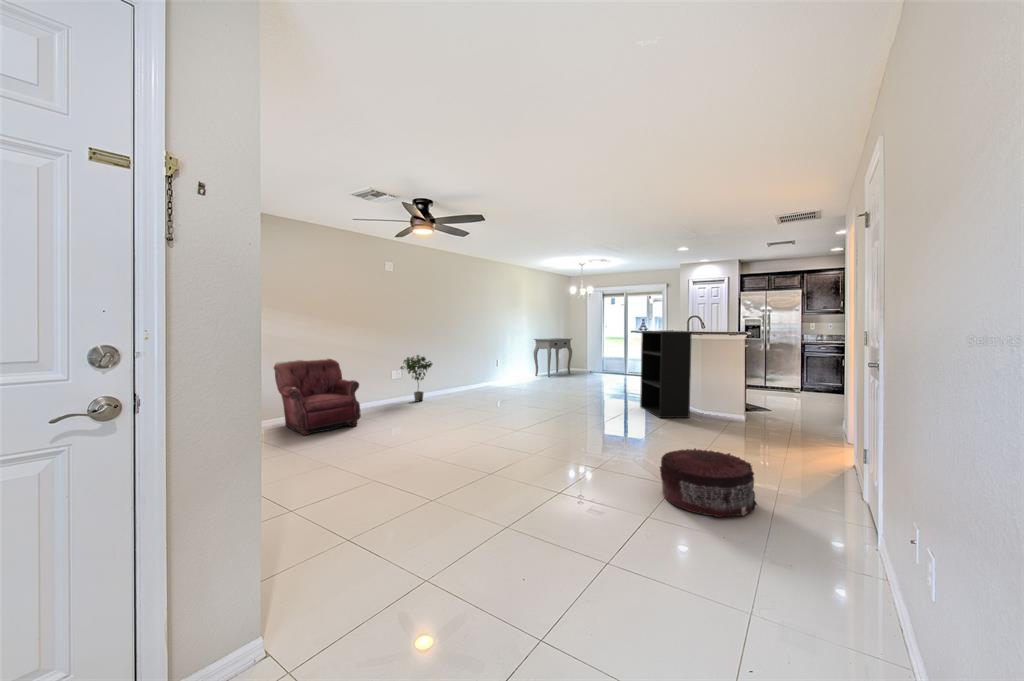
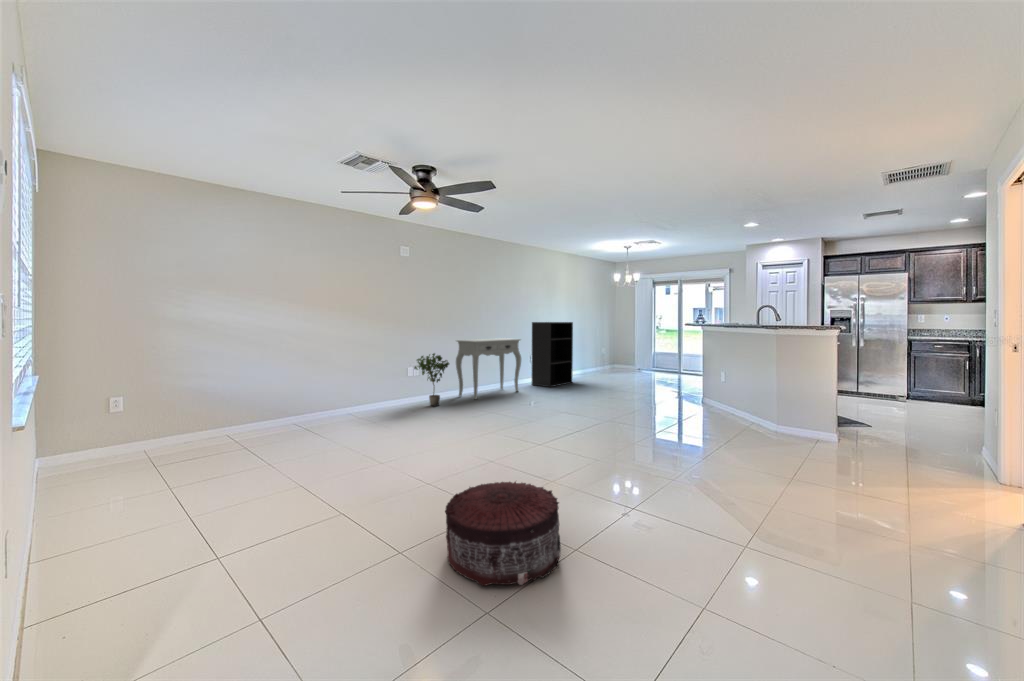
bookshelf: present [640,331,692,418] -> present [532,322,573,387]
console table: present [534,338,572,377] -> present [456,338,521,399]
armchair: present [274,359,361,435] -> none [265,357,360,447]
pouf: present [660,448,757,517] -> present [445,482,561,586]

